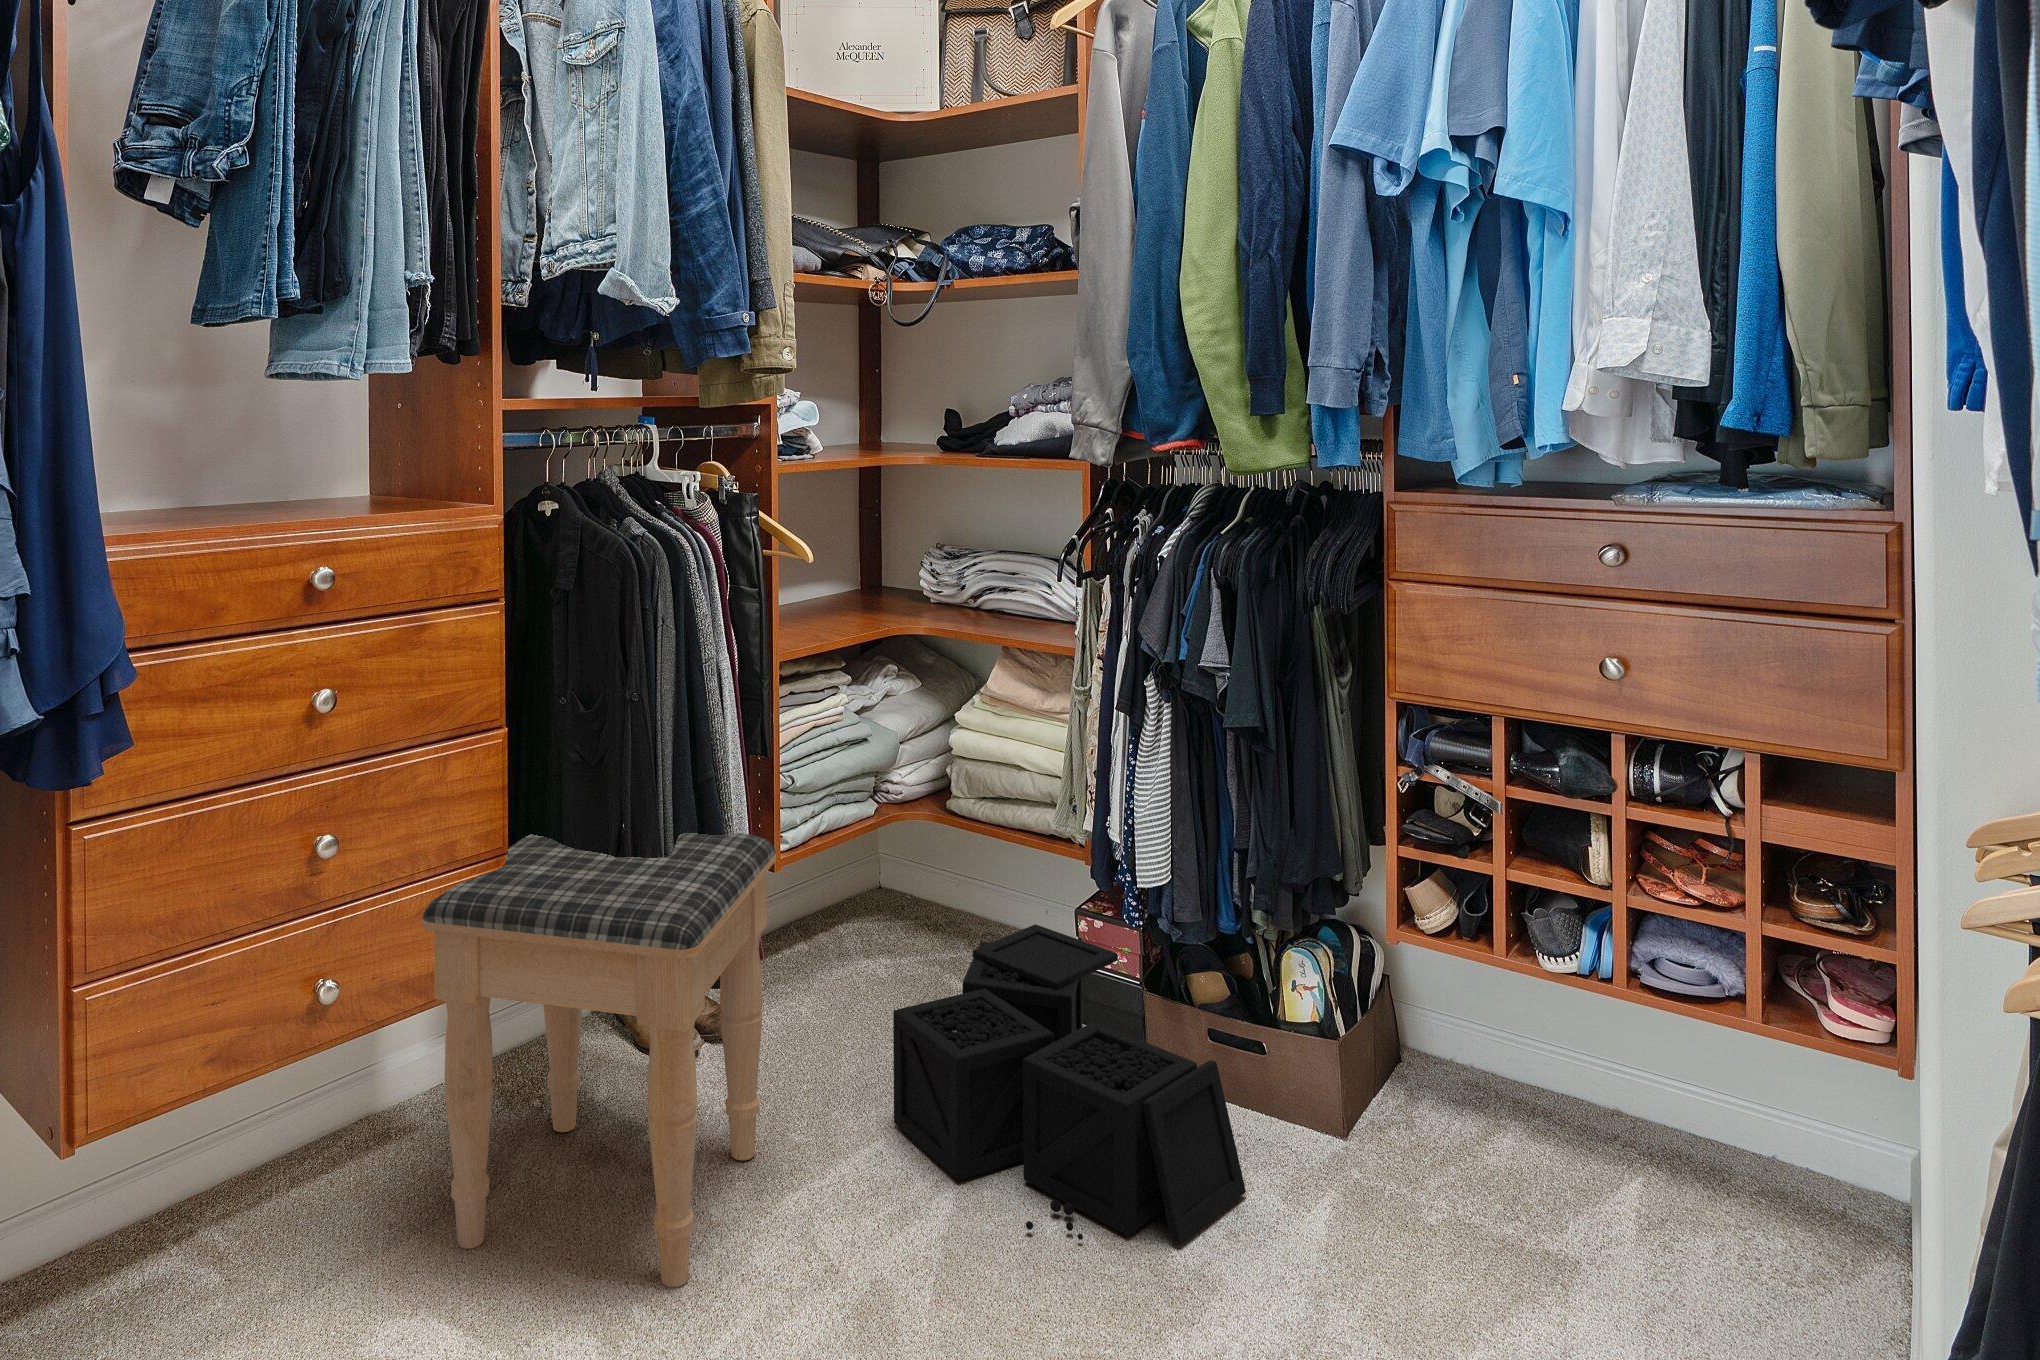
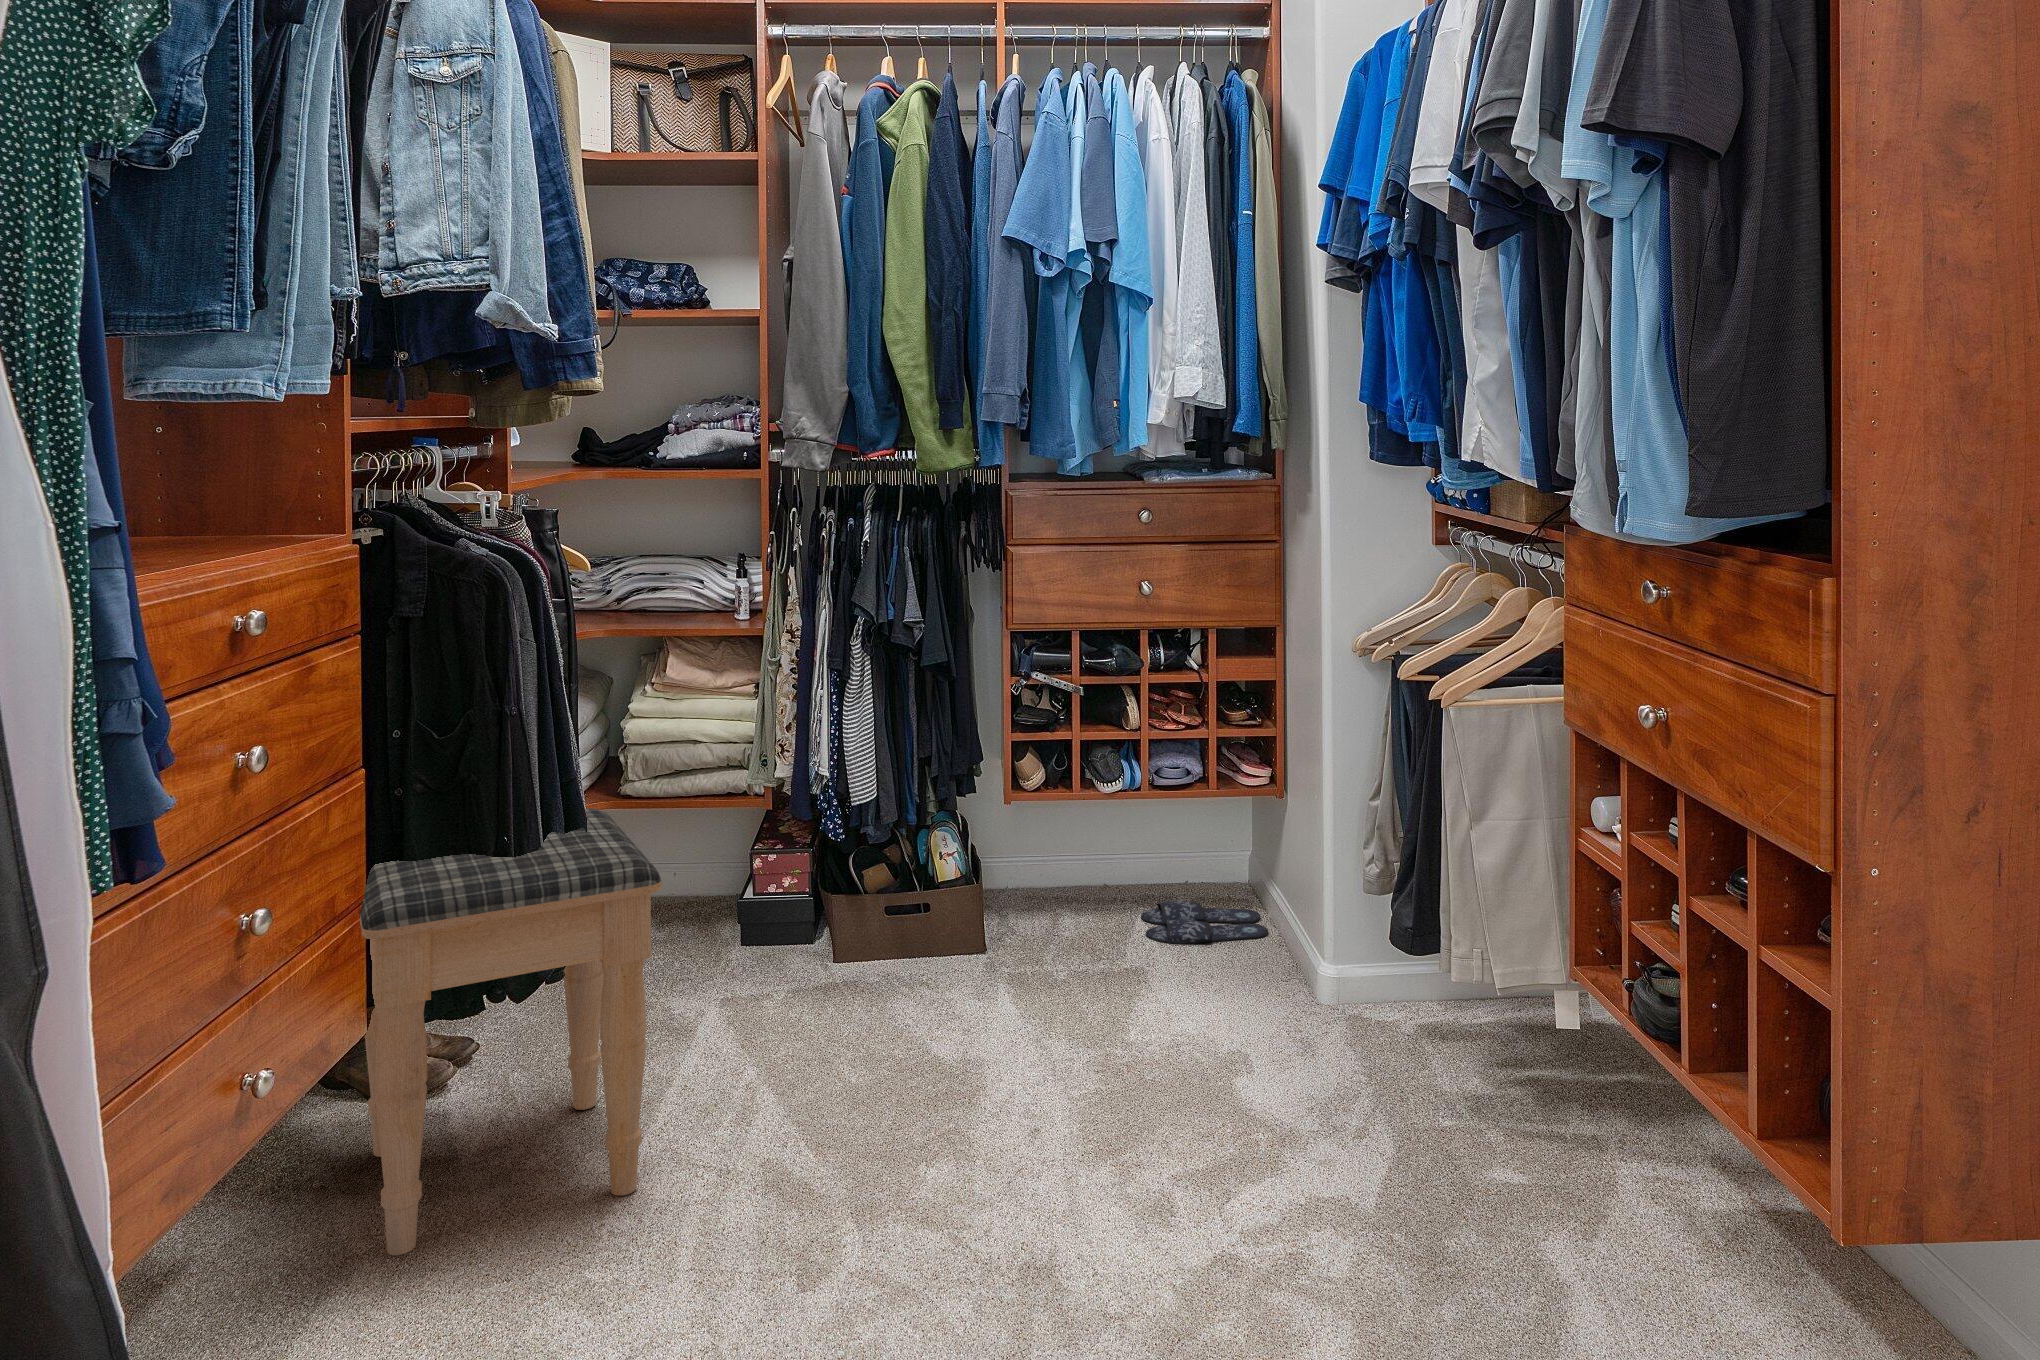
storage bin: present [893,924,1246,1243] -> none [687,867,960,1061]
slippers: none [1621,1164,1878,1302] -> present [1141,900,1268,944]

